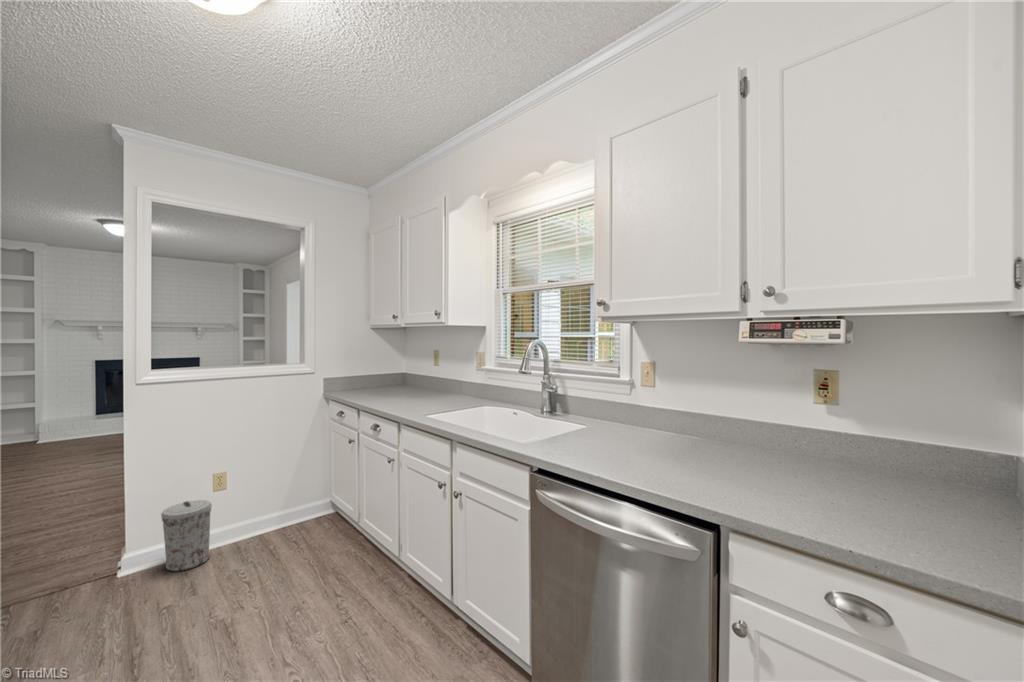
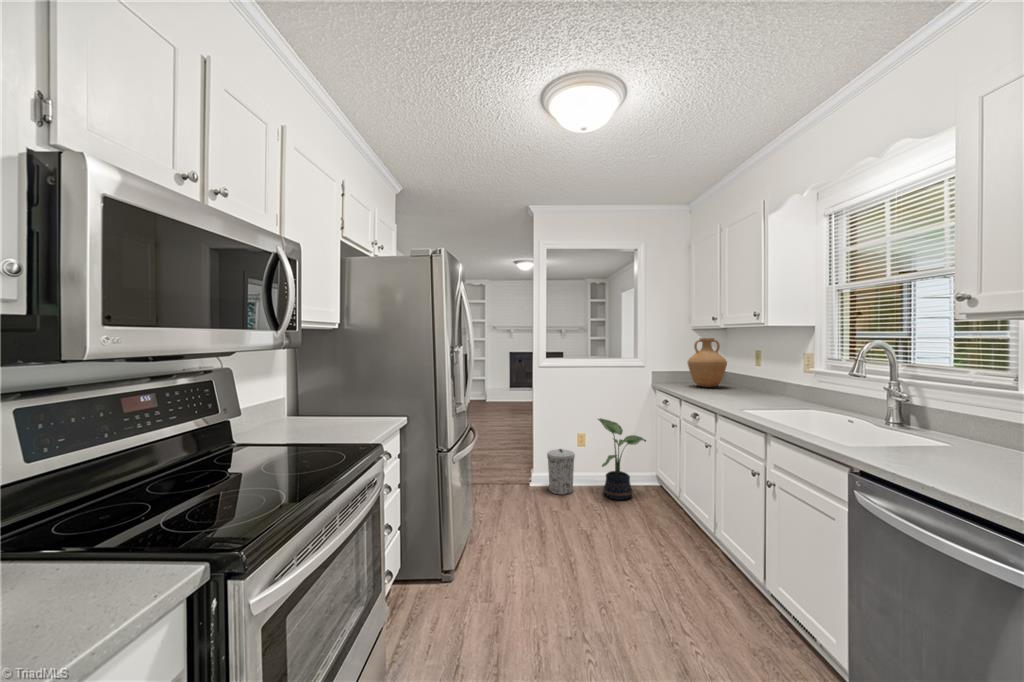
vase: none [365,338,406,392] -> present [687,338,727,387]
potted plant: none [248,446,317,551] -> present [598,418,646,500]

